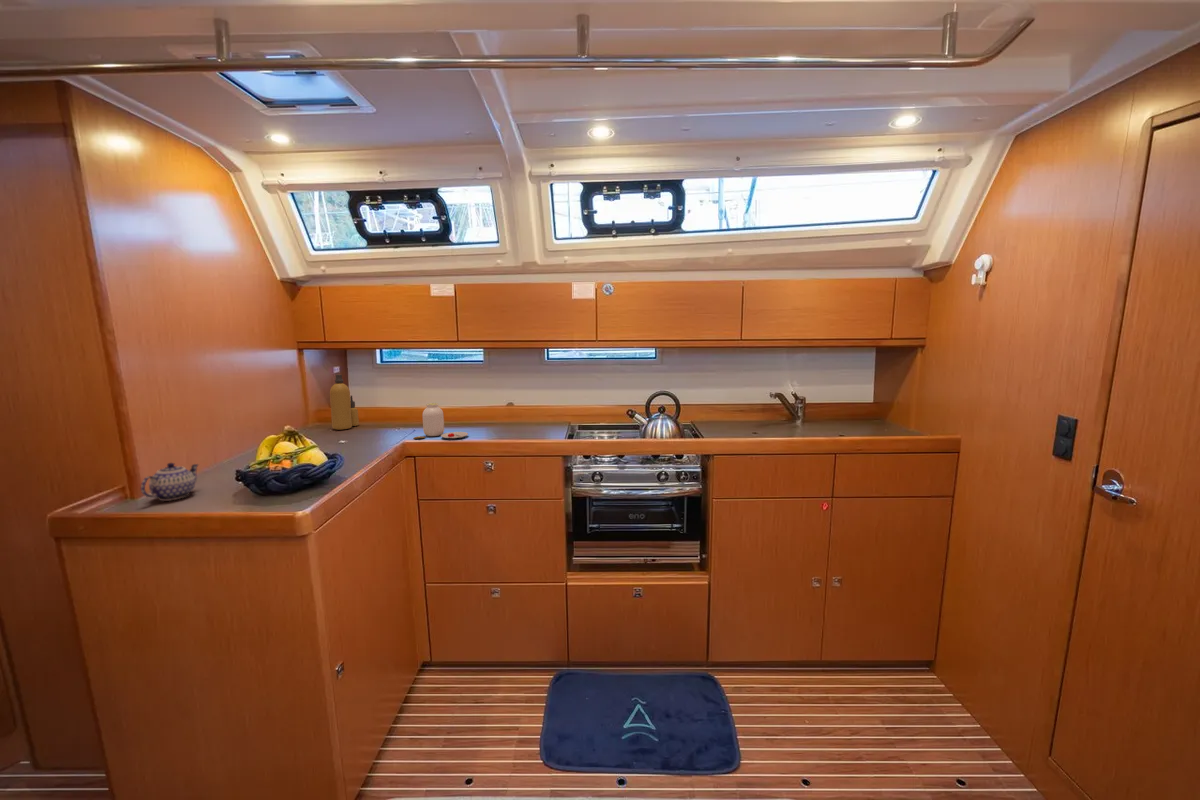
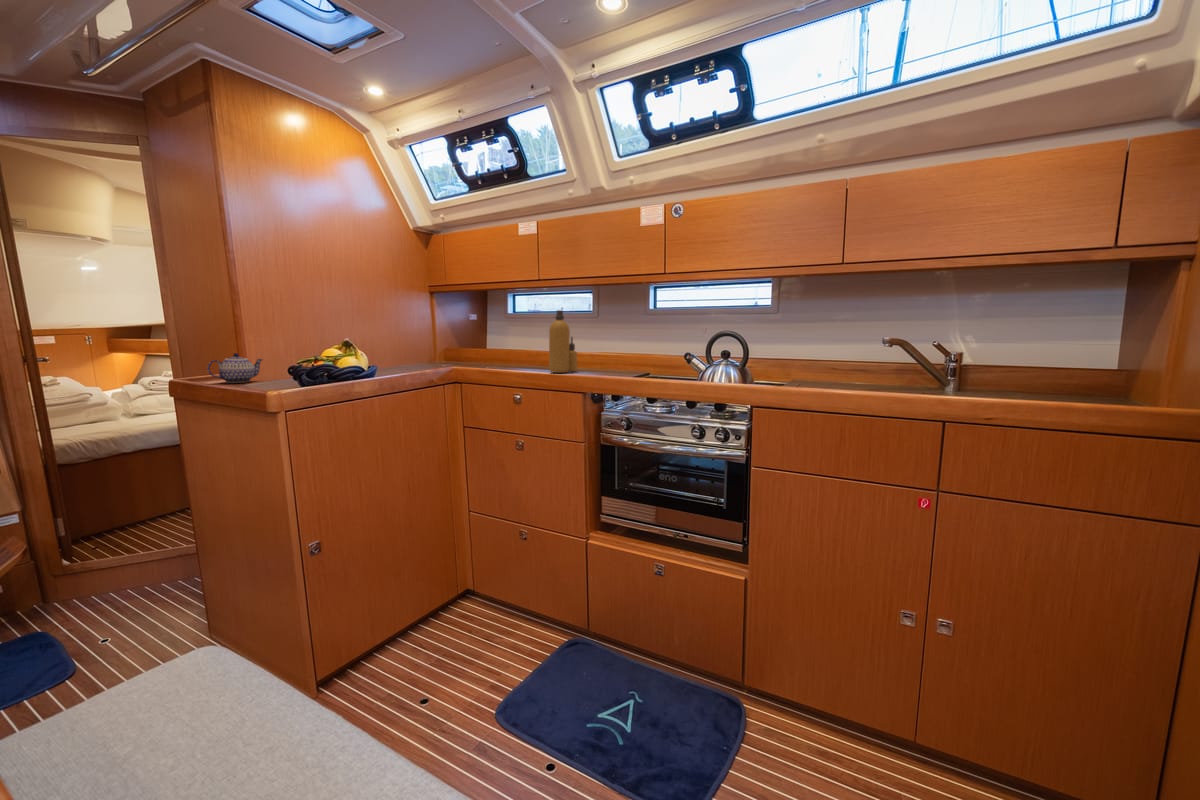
bottle: present [330,375,359,430] -> present [549,310,577,373]
jar: present [414,403,468,439] -> none [474,339,522,373]

